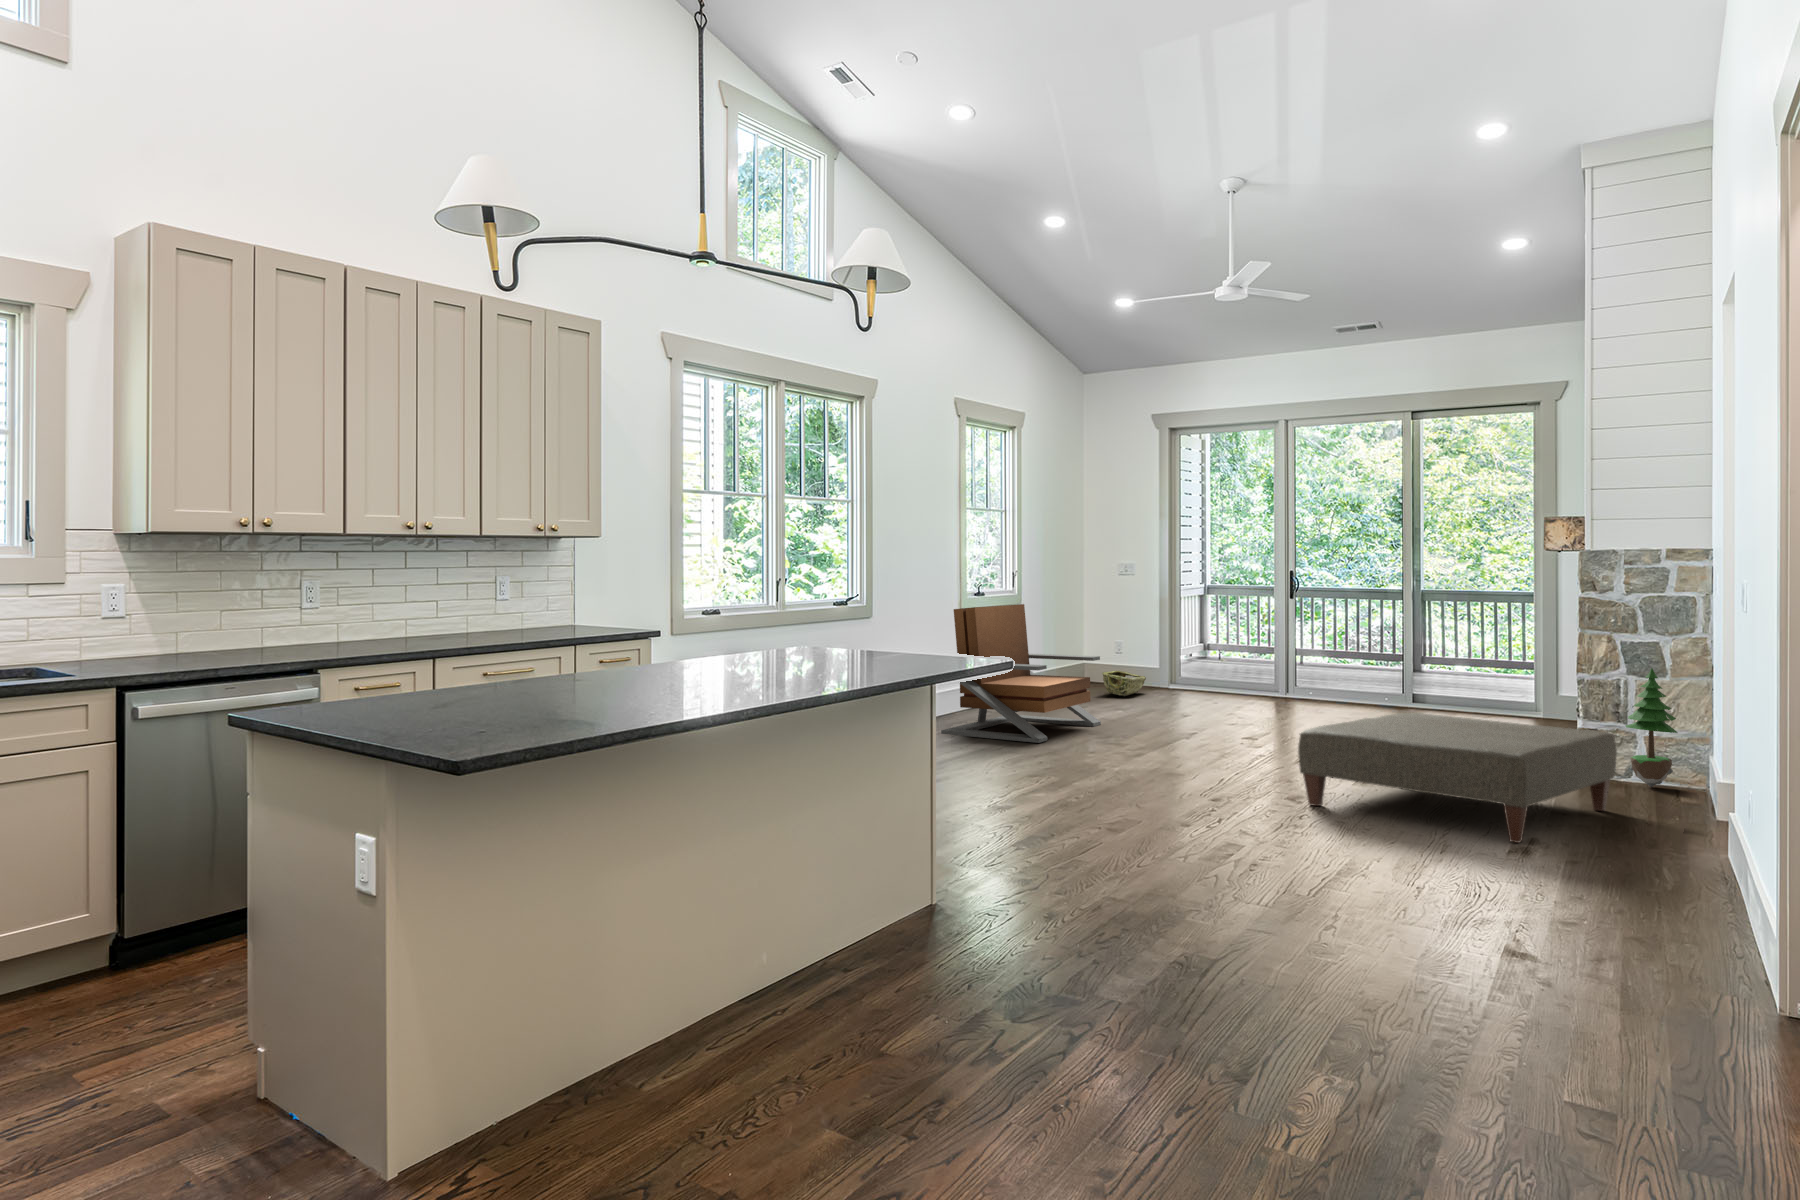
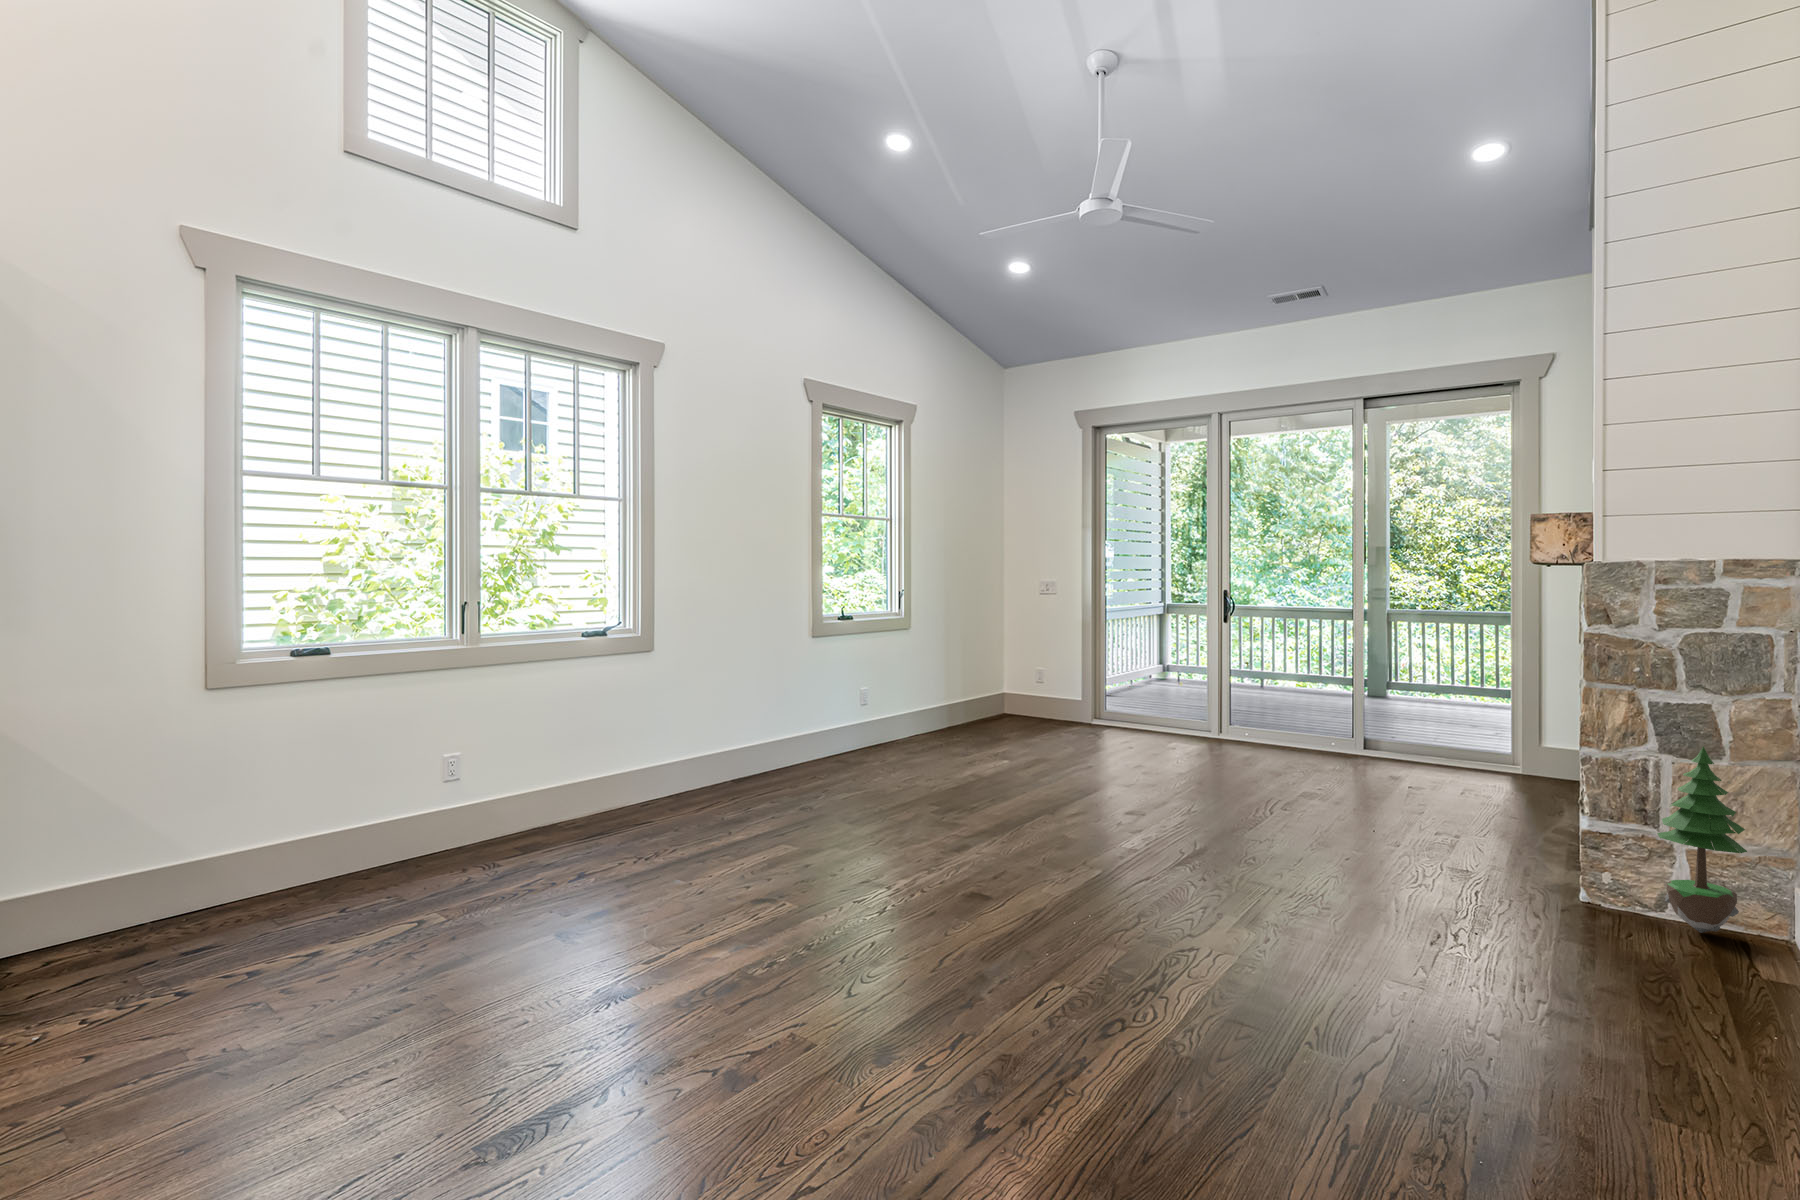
lounge chair: present [941,604,1101,743] -> none [762,624,970,800]
woven basket: present [1102,671,1146,696] -> none [1009,698,1061,728]
ottoman: present [1298,713,1617,843] -> none [1125,798,1653,1102]

